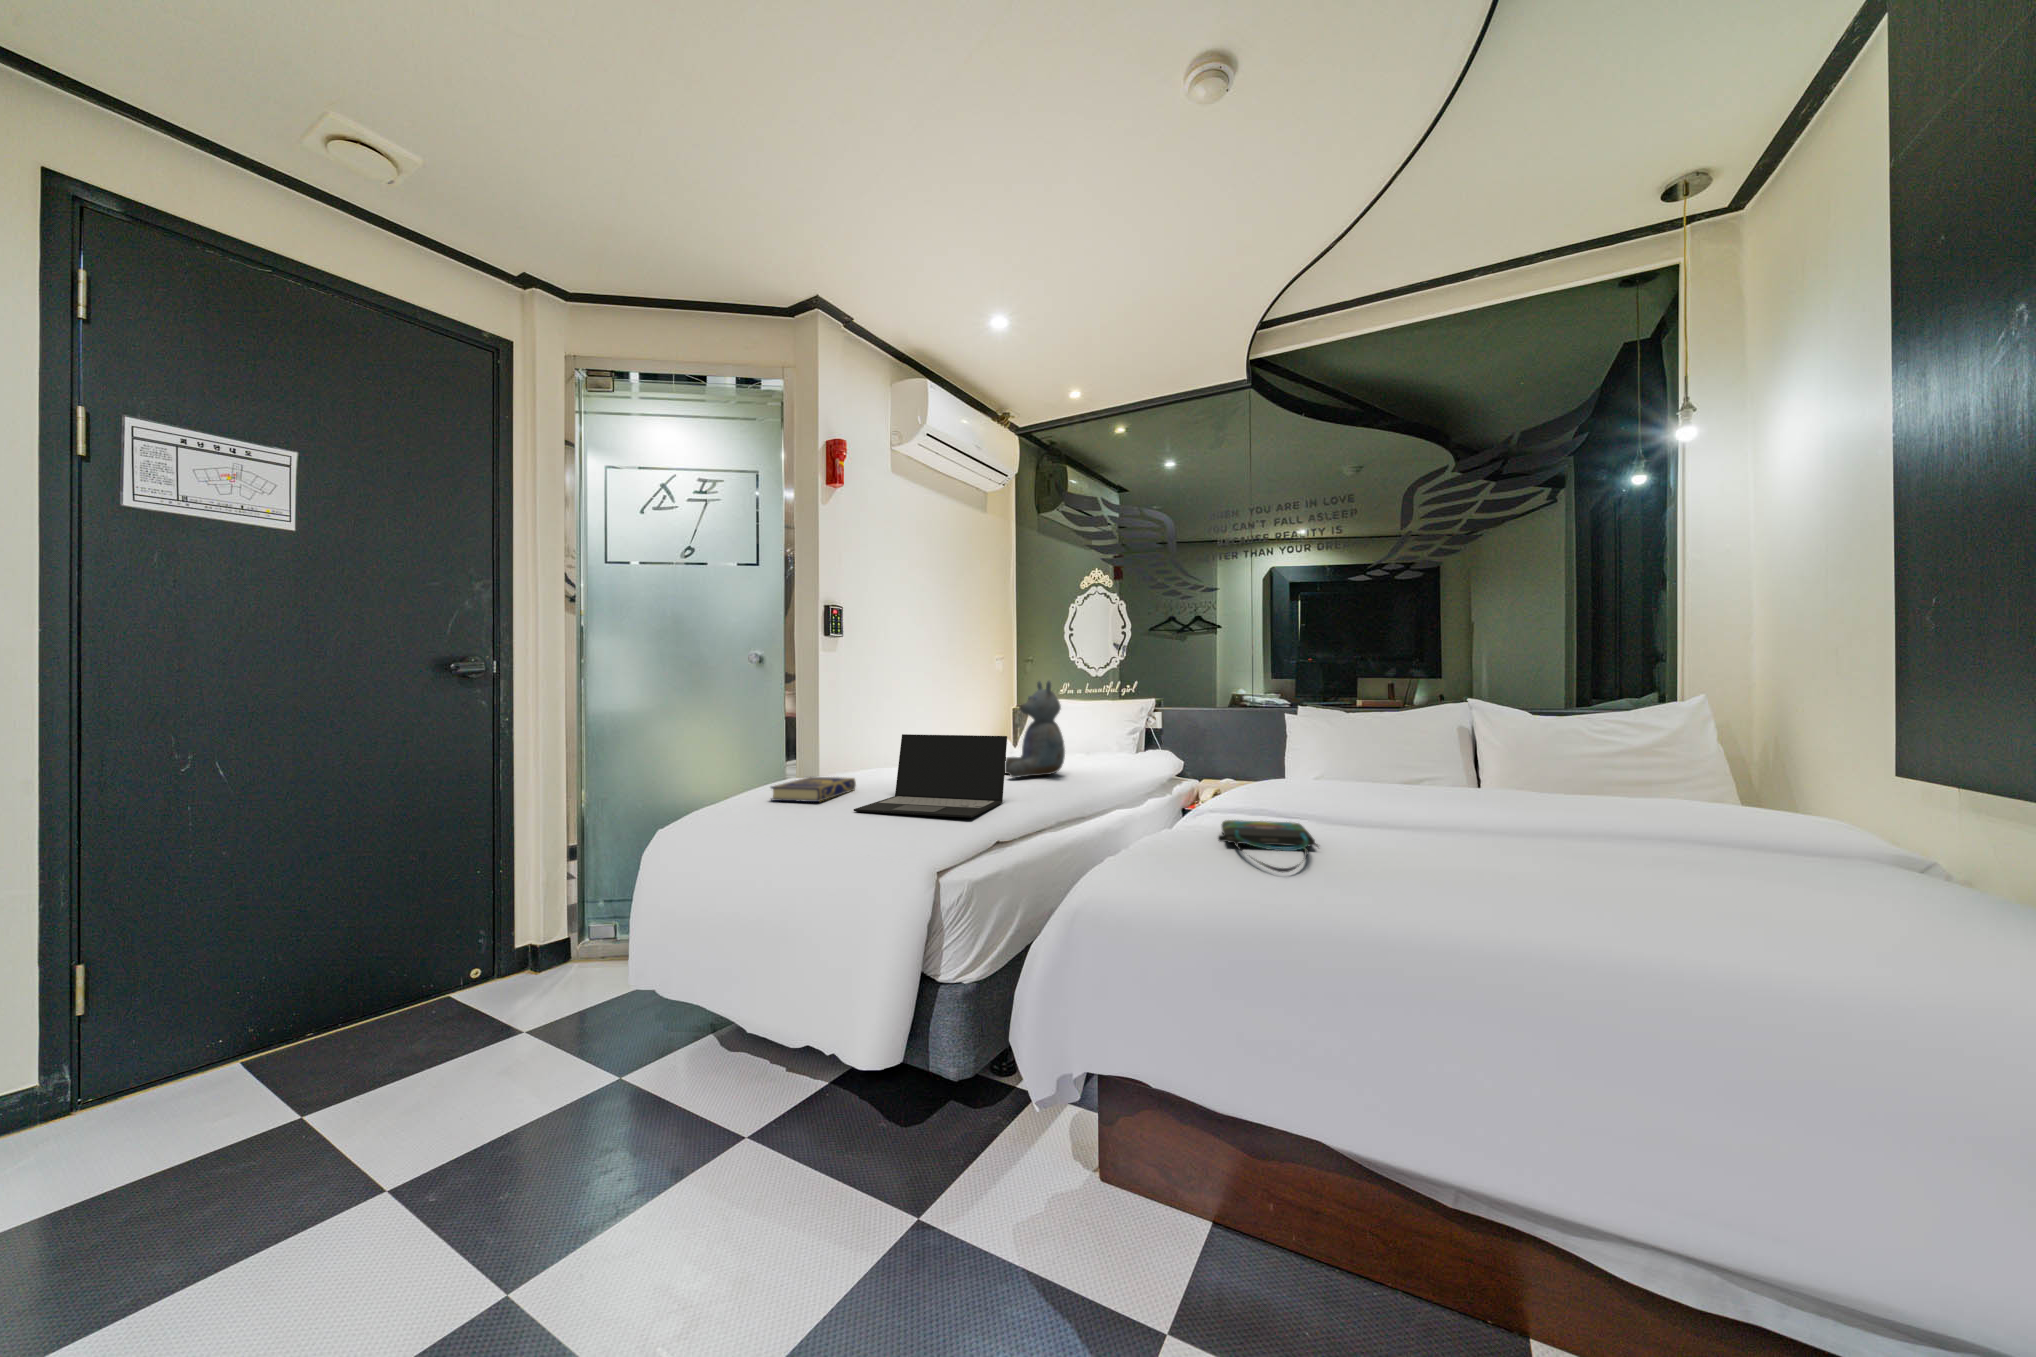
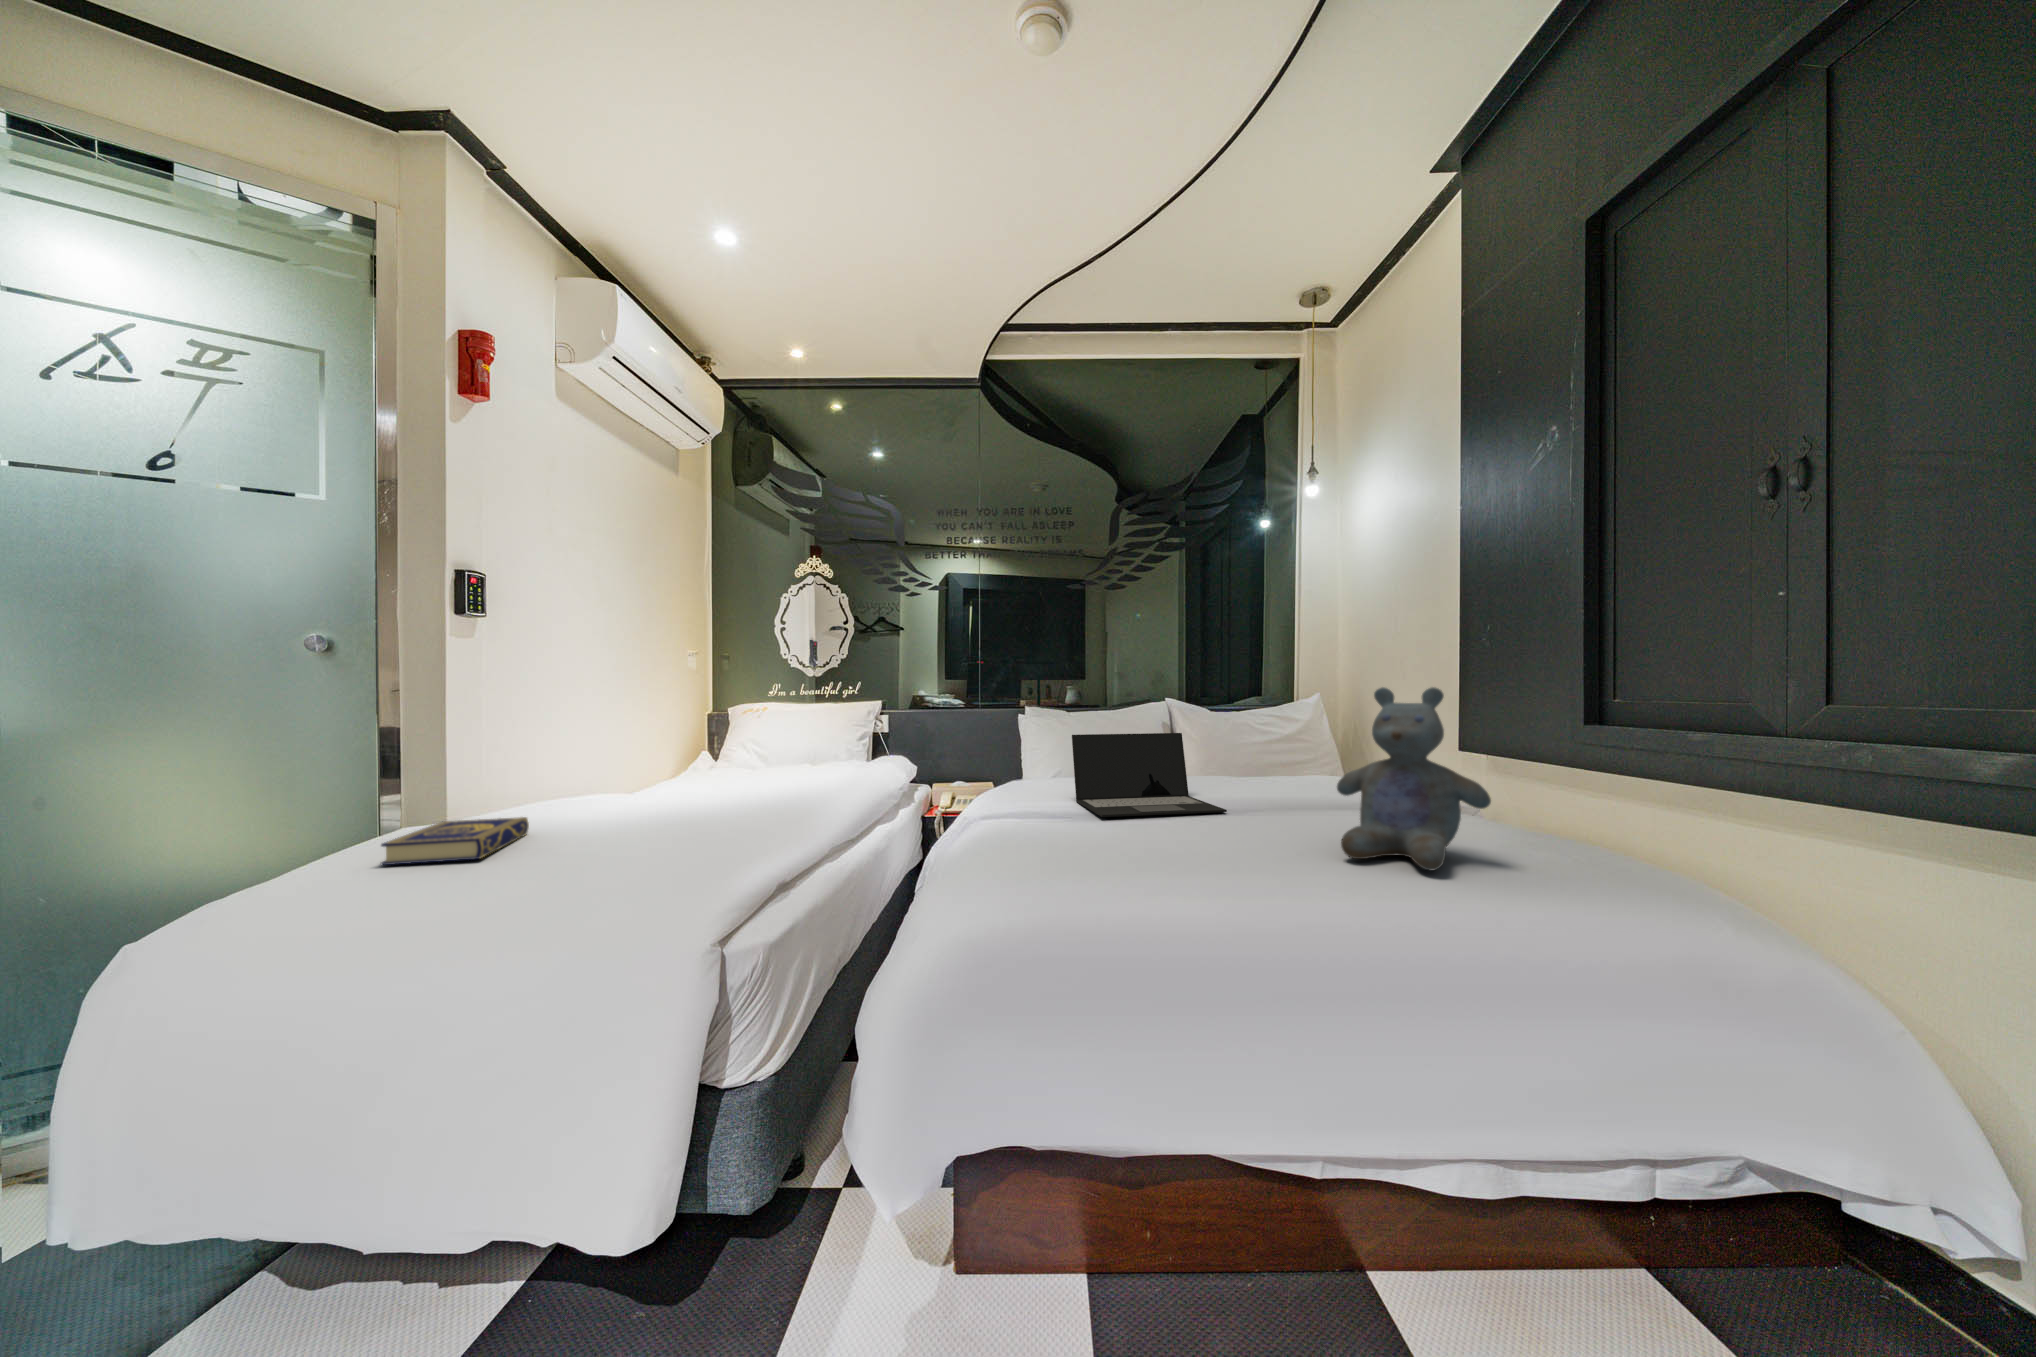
stuffed bear: present [1005,681,1065,778] -> present [1337,687,1491,870]
laptop: present [854,734,1007,818] -> present [1072,733,1227,817]
tote bag: present [1218,820,1318,872] -> none [1041,827,1153,882]

